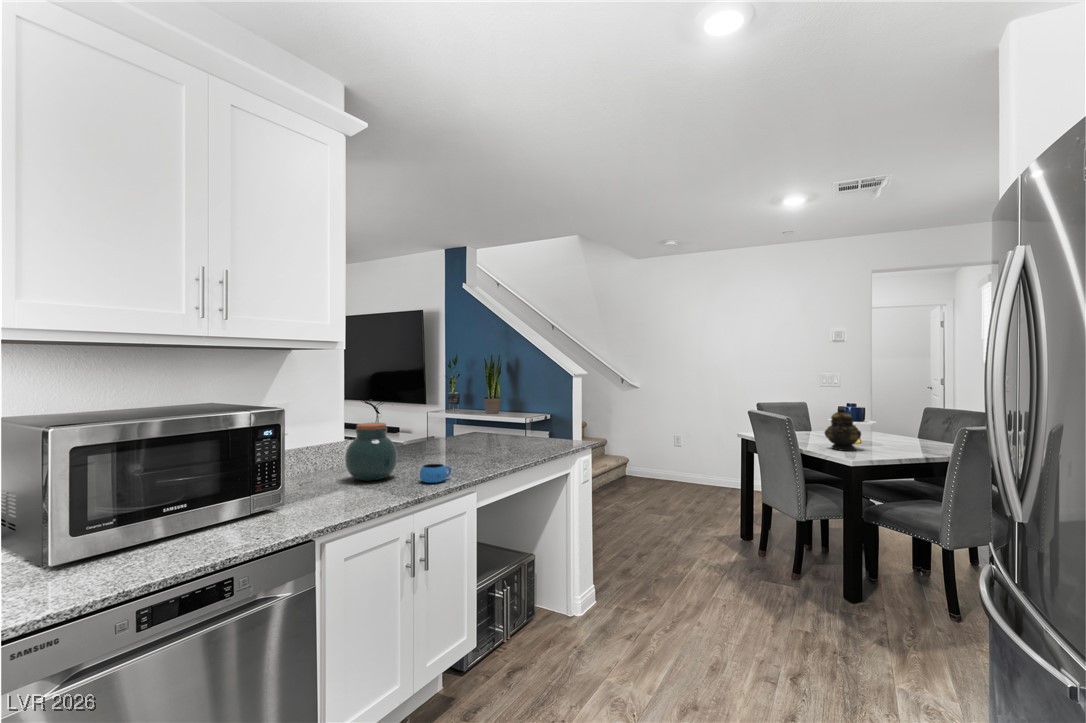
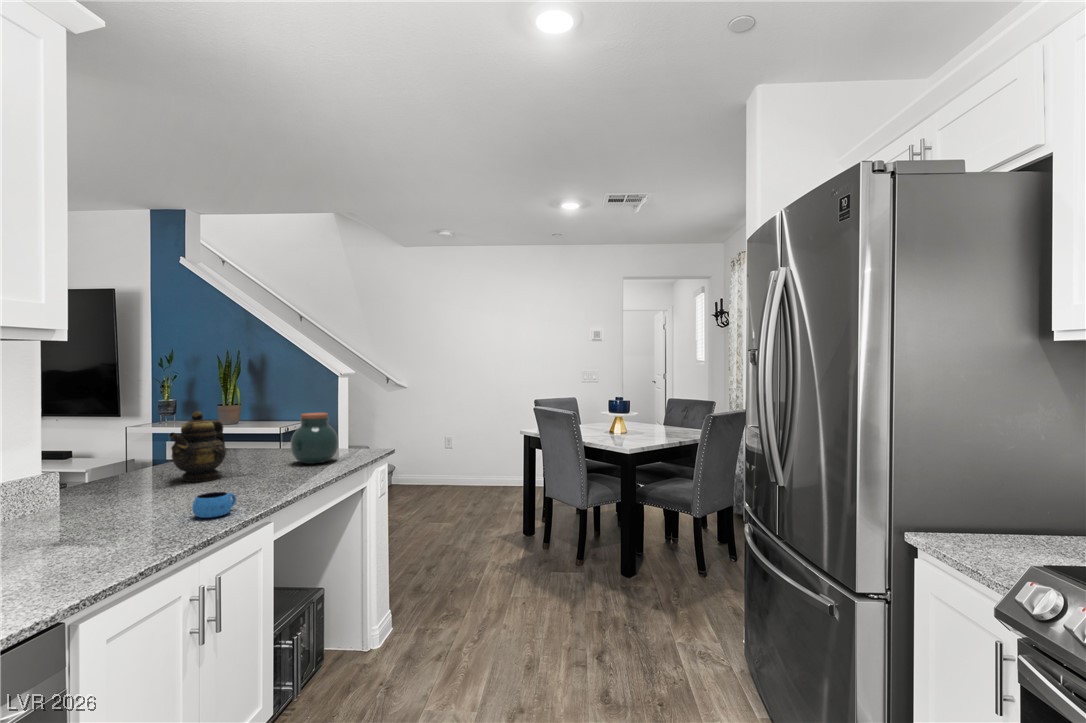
teapot: present [825,407,861,451] -> present [169,411,226,482]
jar: present [345,423,397,480] -> present [291,413,338,464]

